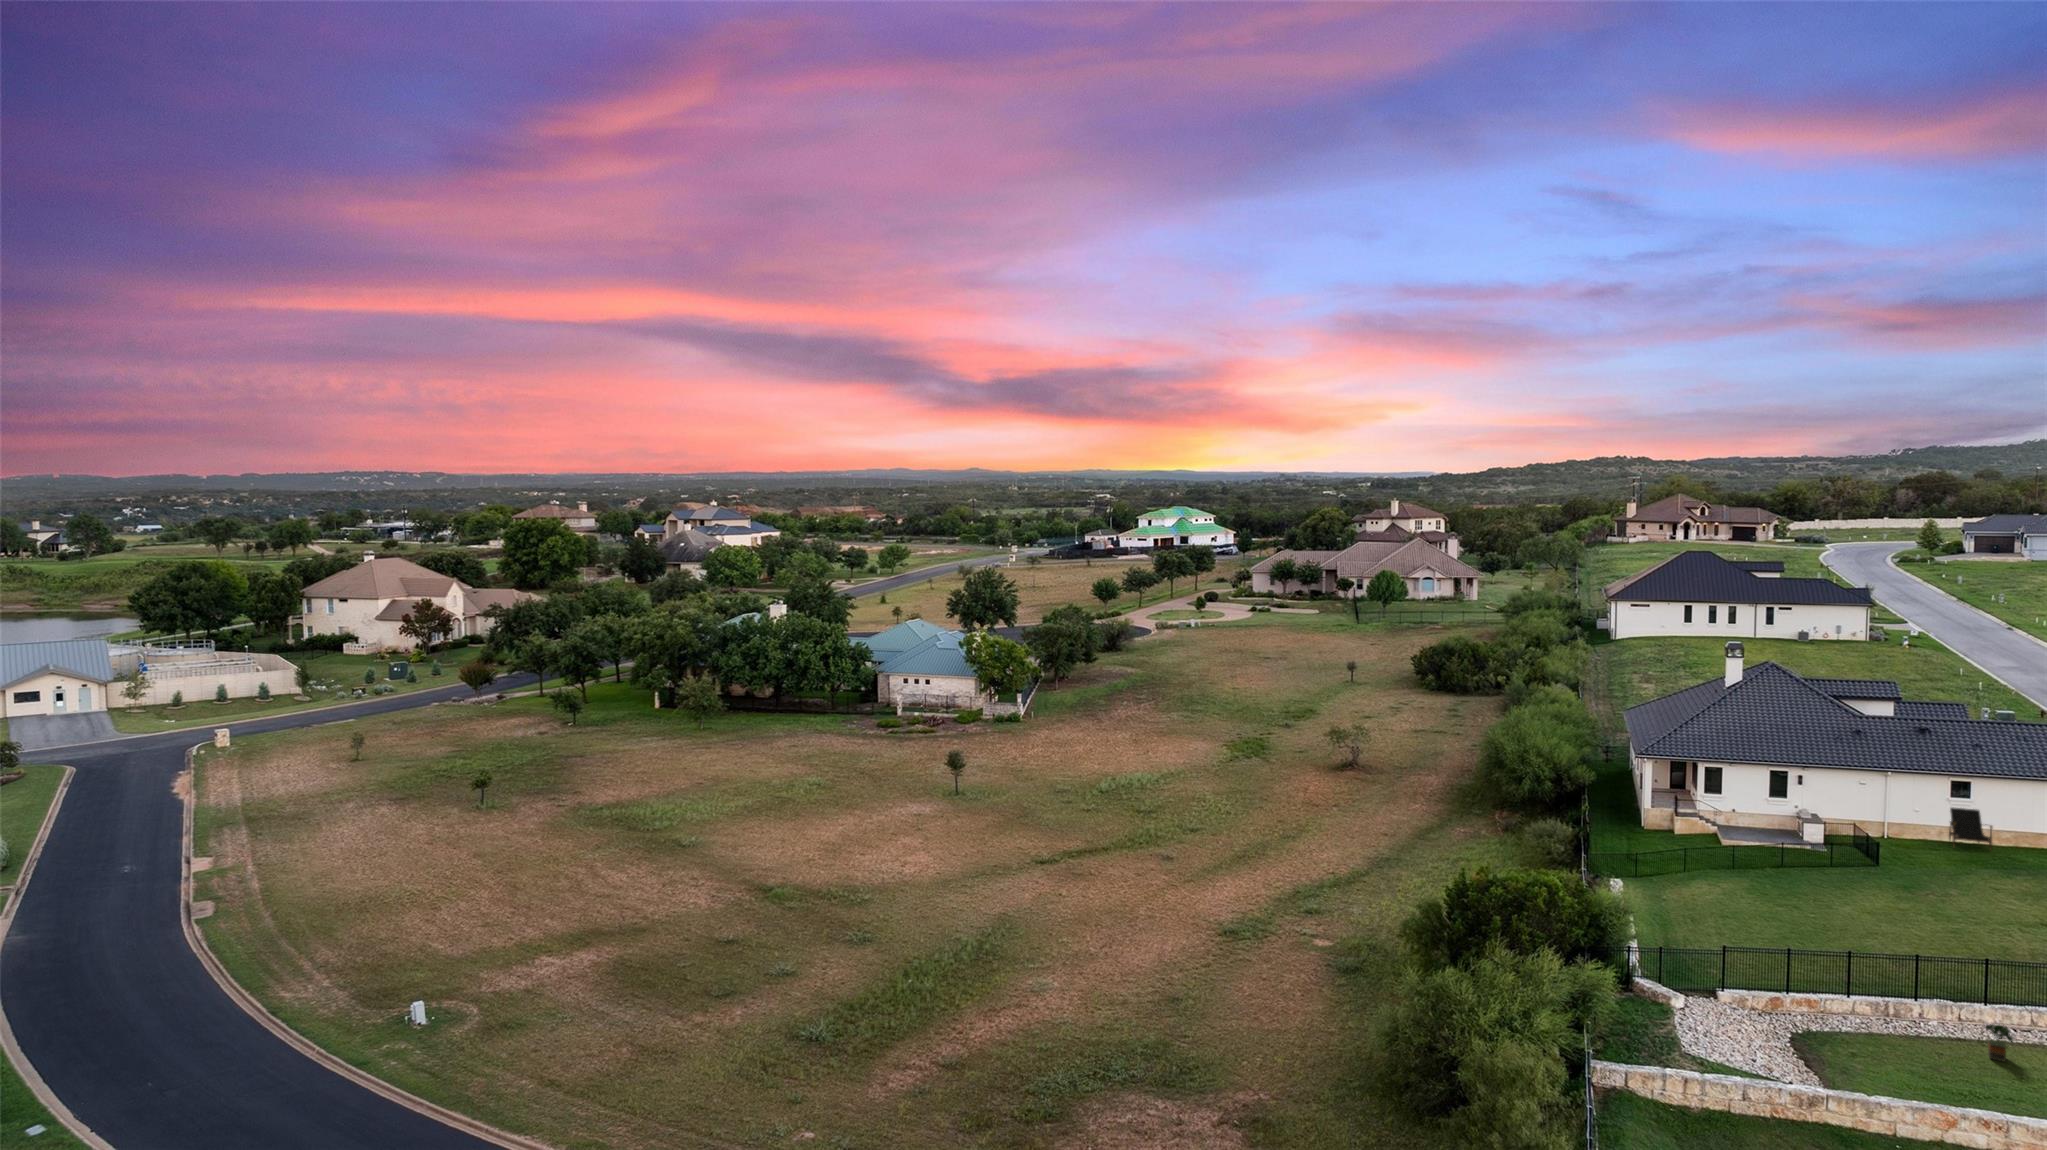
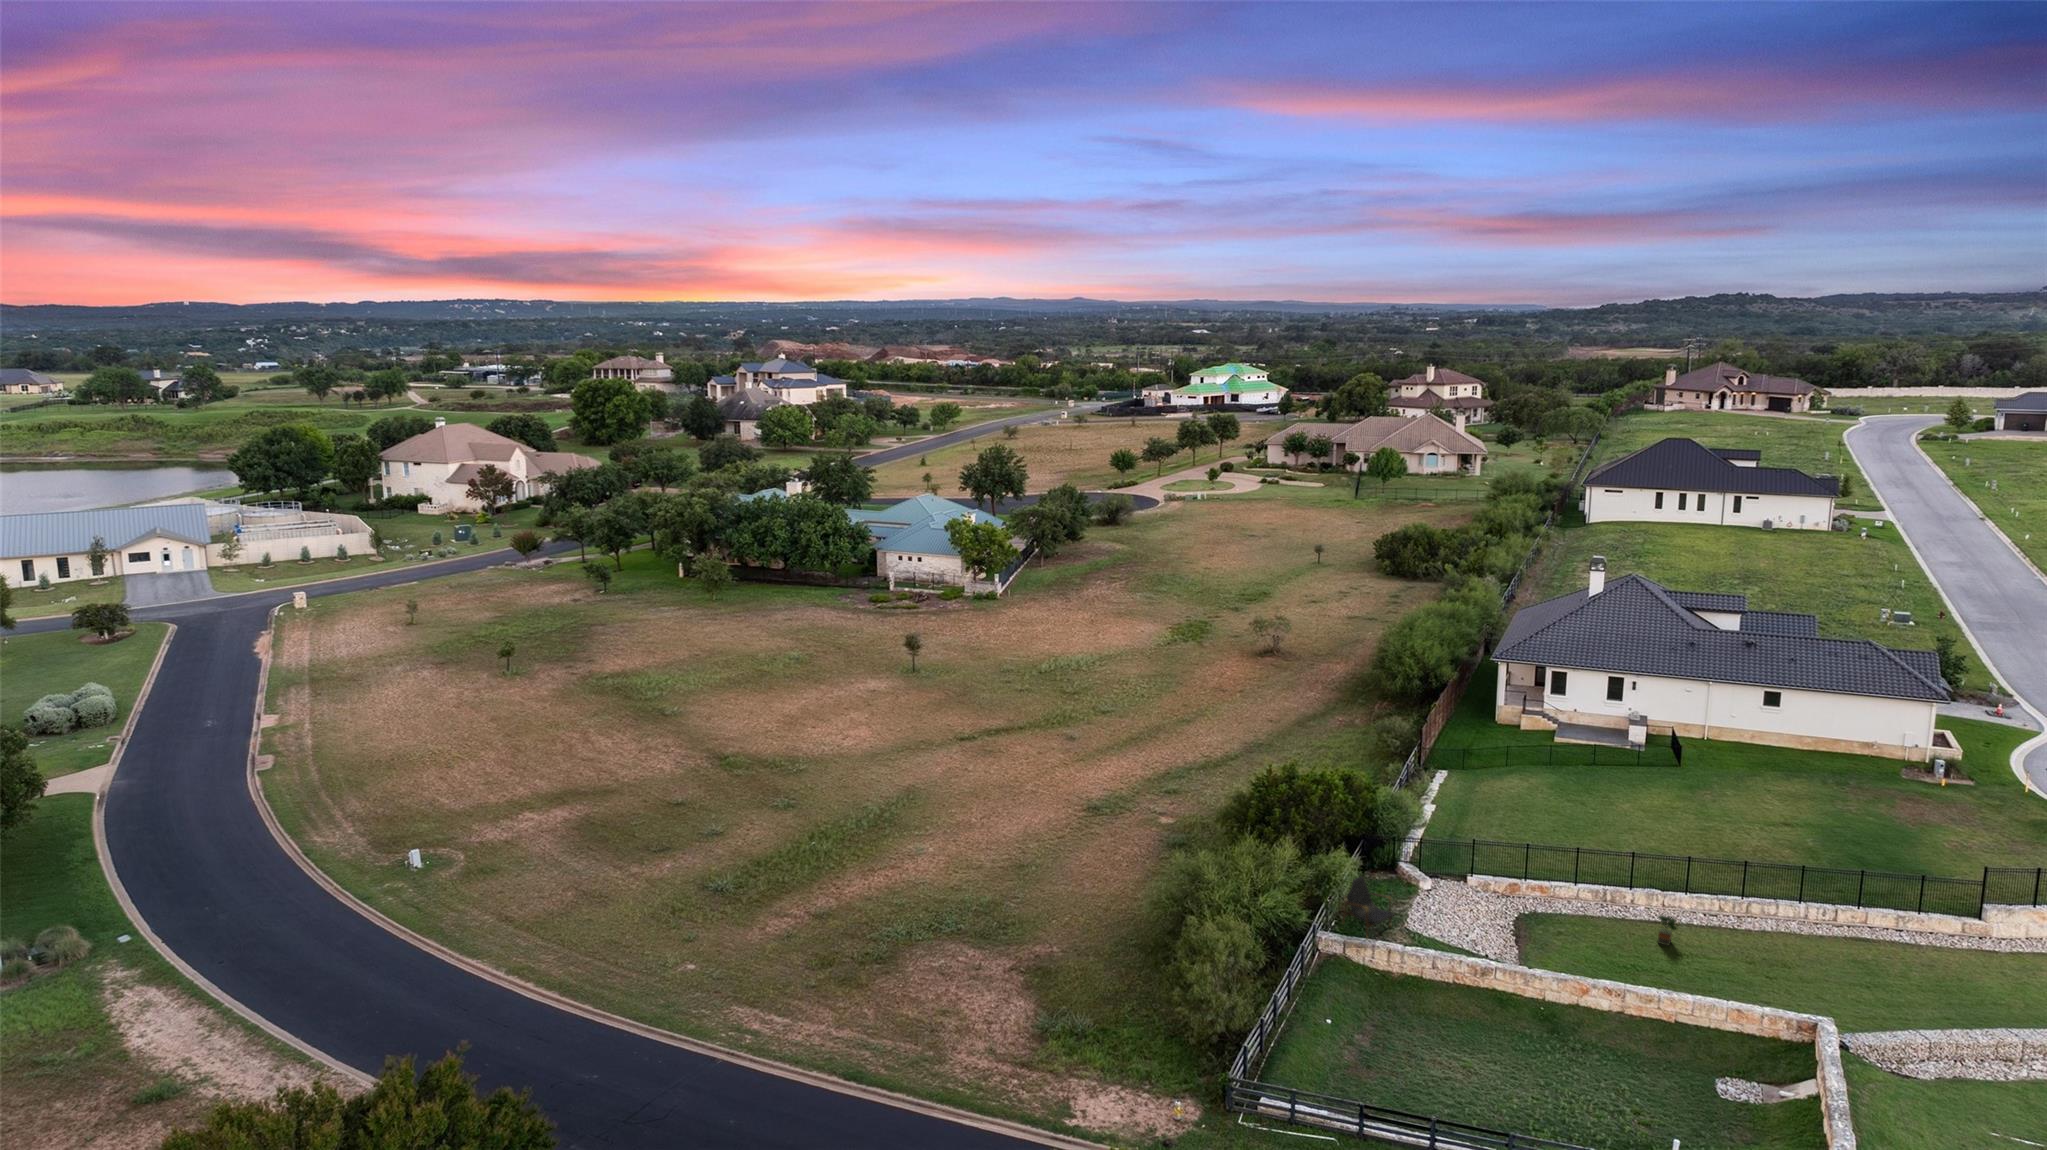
lounge chair: present [1949,808,1992,850] -> present [1343,876,1395,937]

